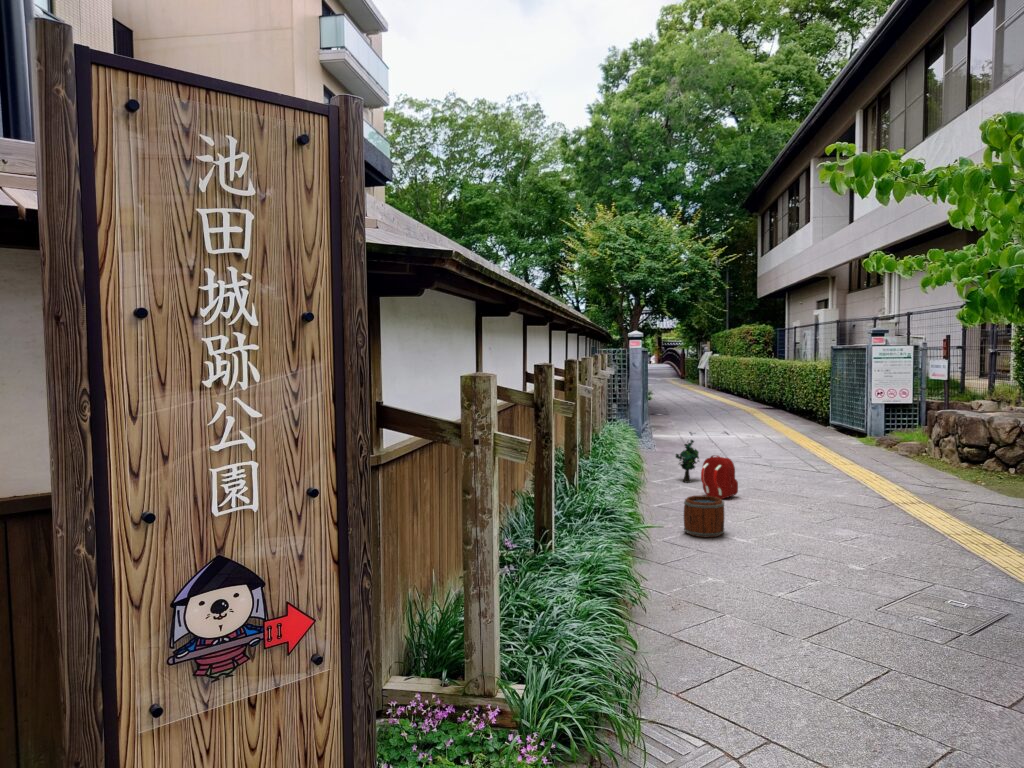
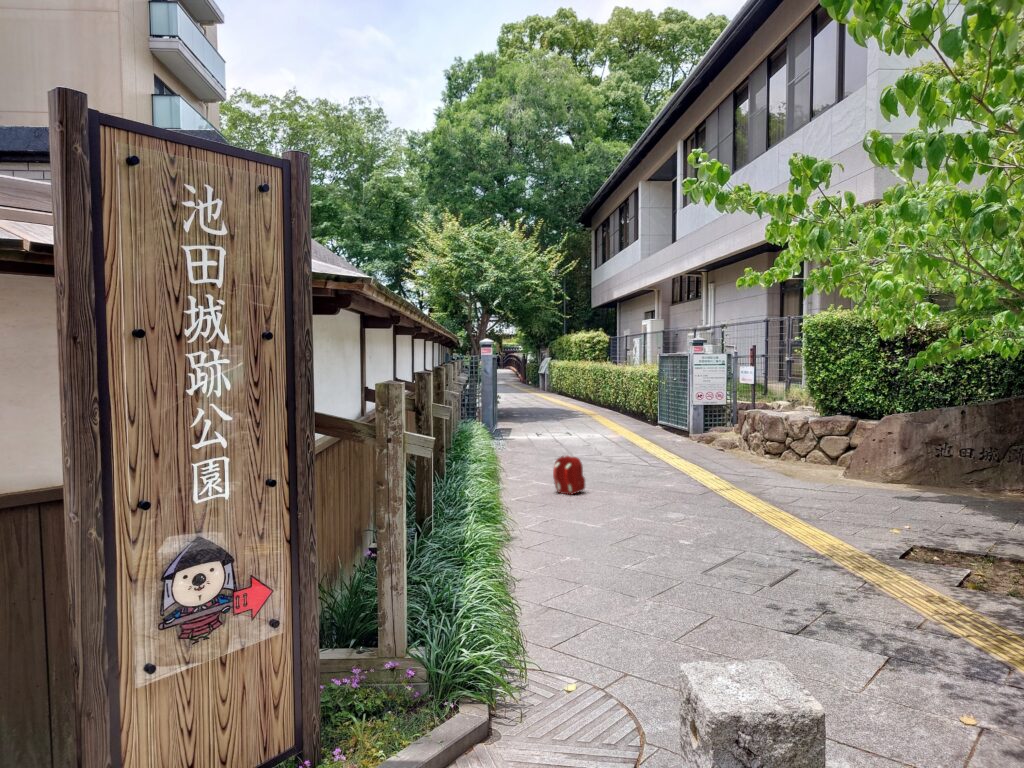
decorative plant: present [676,440,699,483] -> none [528,442,551,482]
bucket: present [684,495,725,537] -> none [542,490,577,527]

